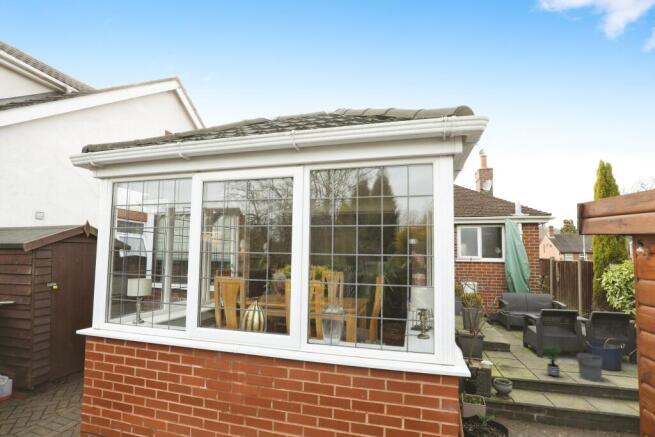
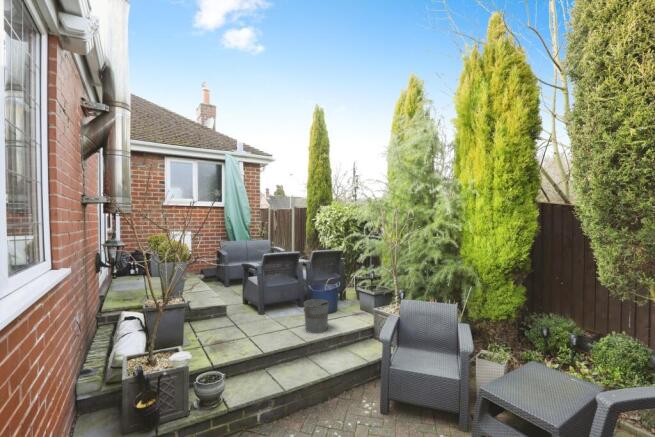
potted plant: present [541,346,560,377] -> none [262,298,292,341]

